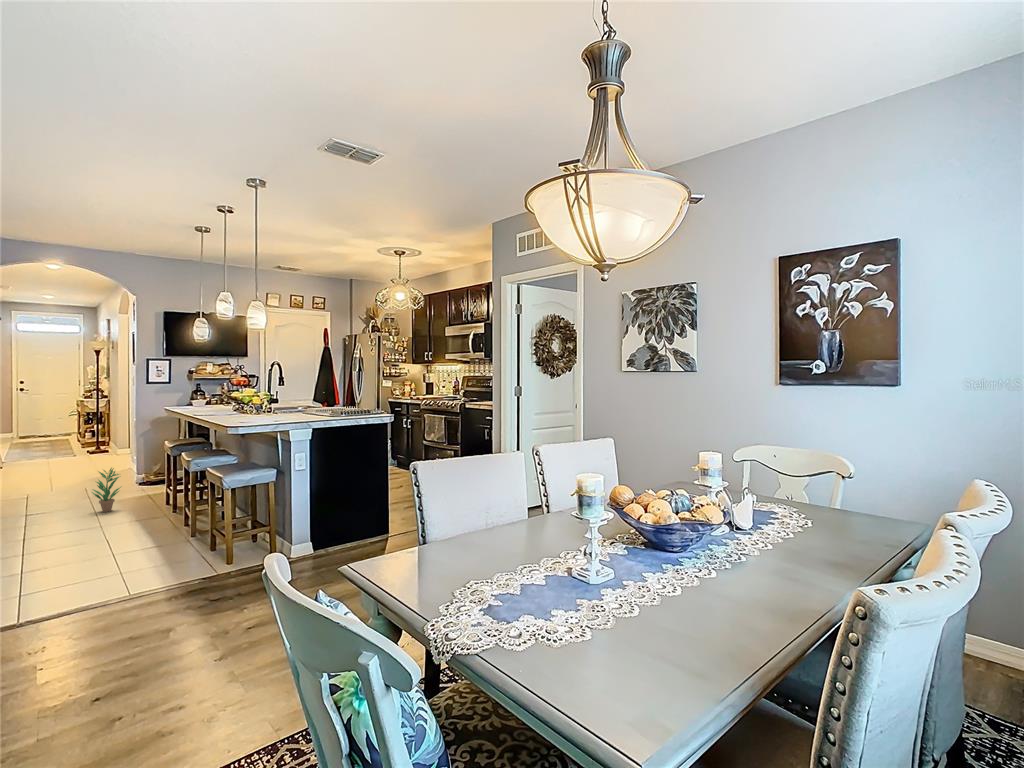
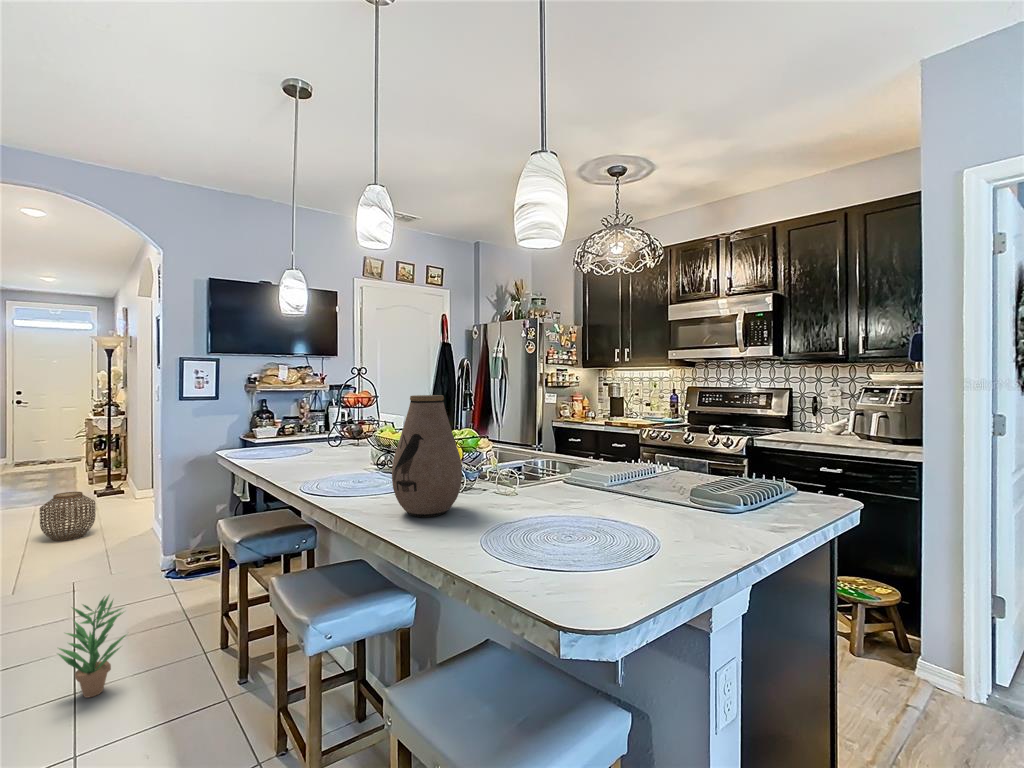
vase: none [216,376,243,416] -> present [392,395,462,517]
woven basket: none [59,442,93,472] -> present [40,492,96,541]

